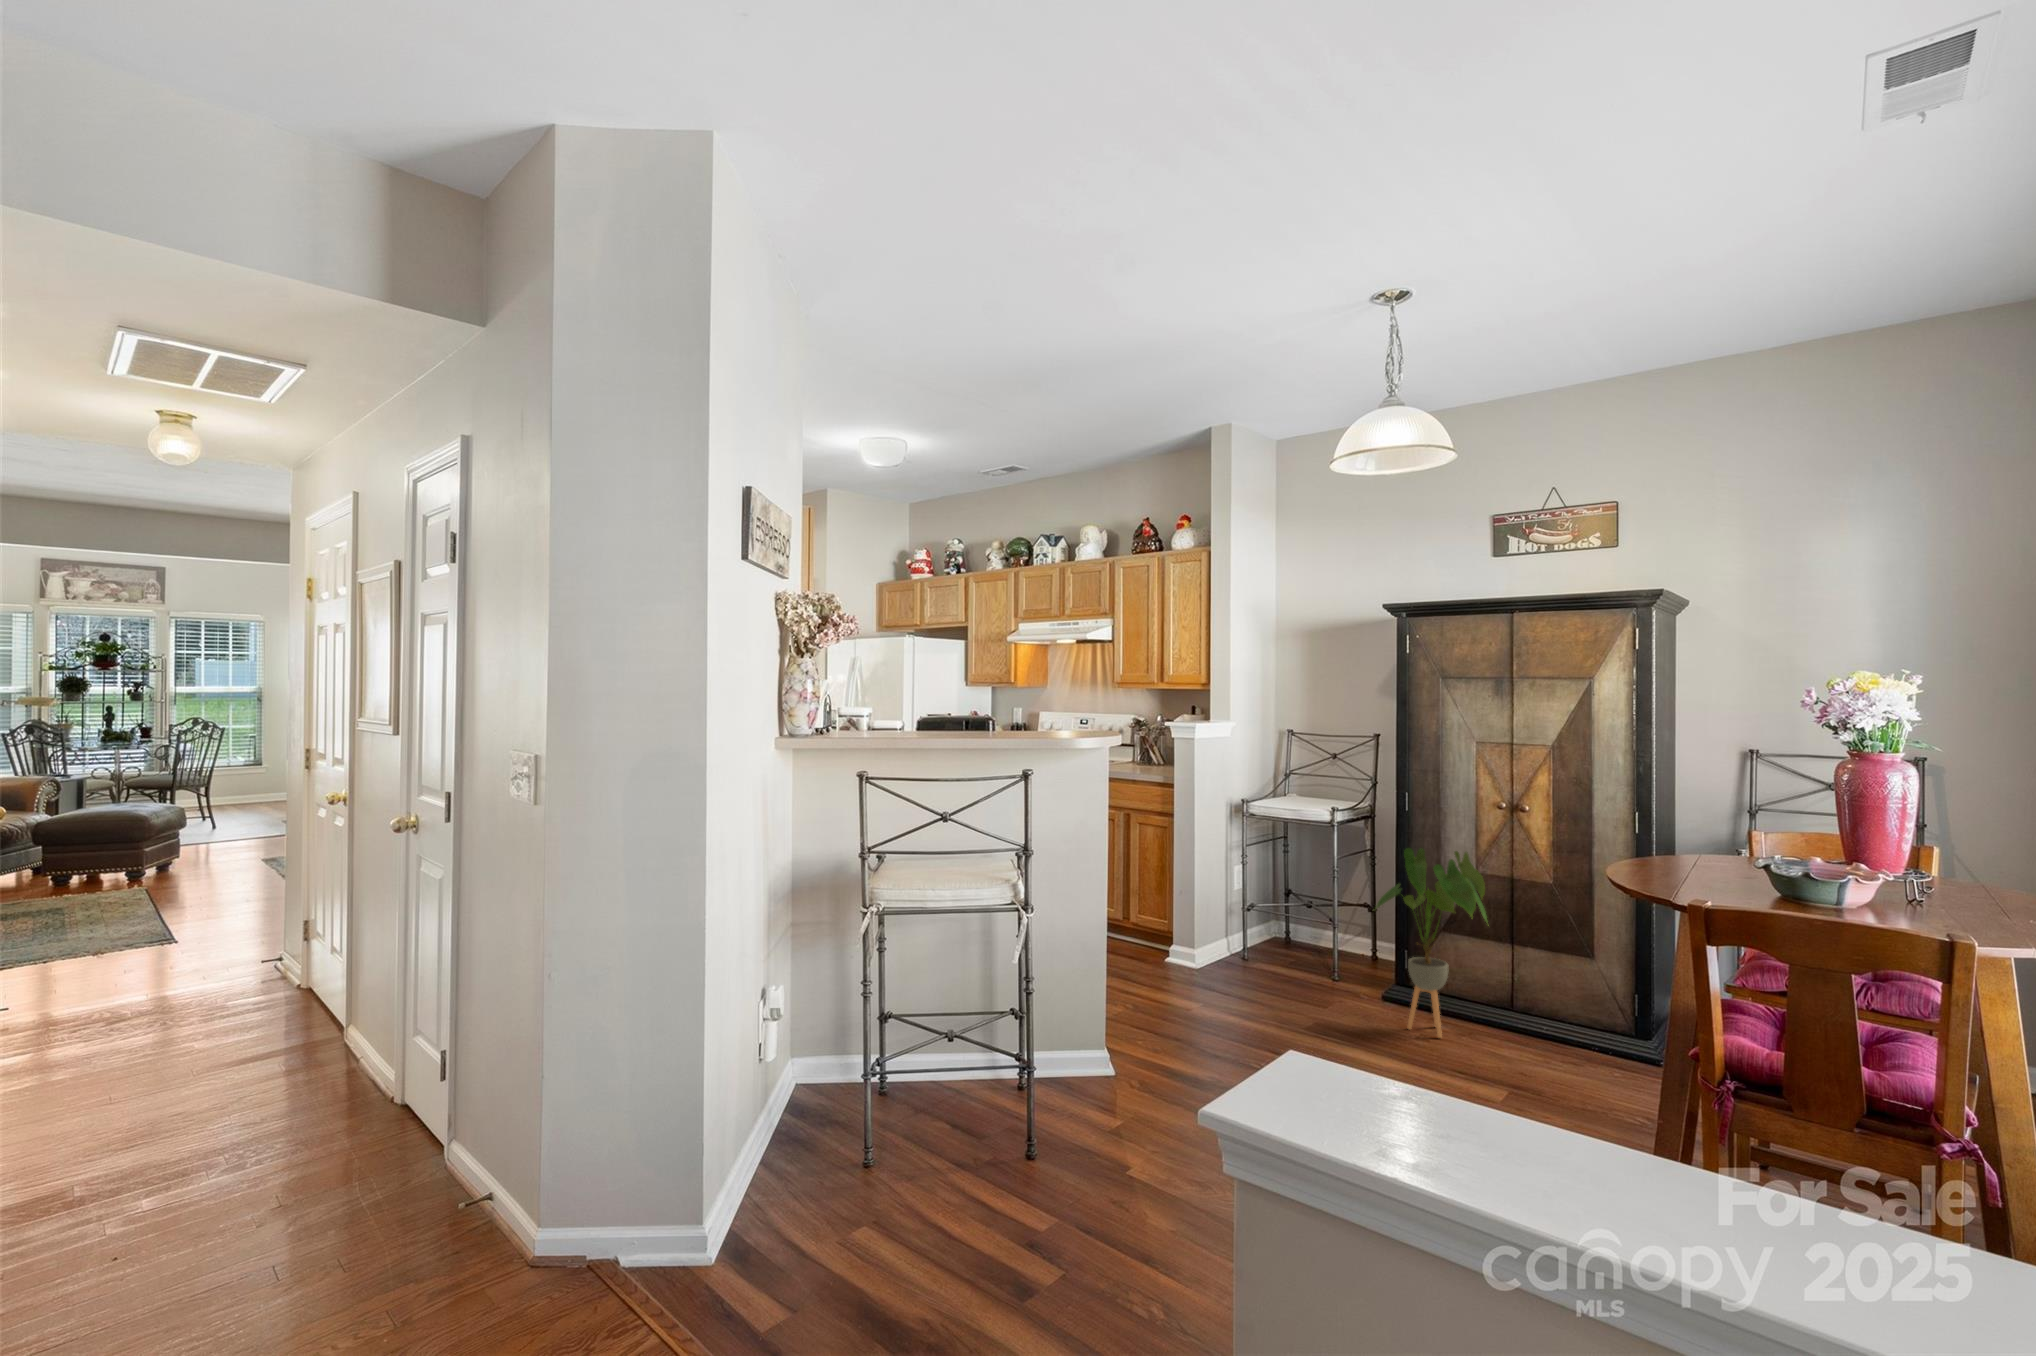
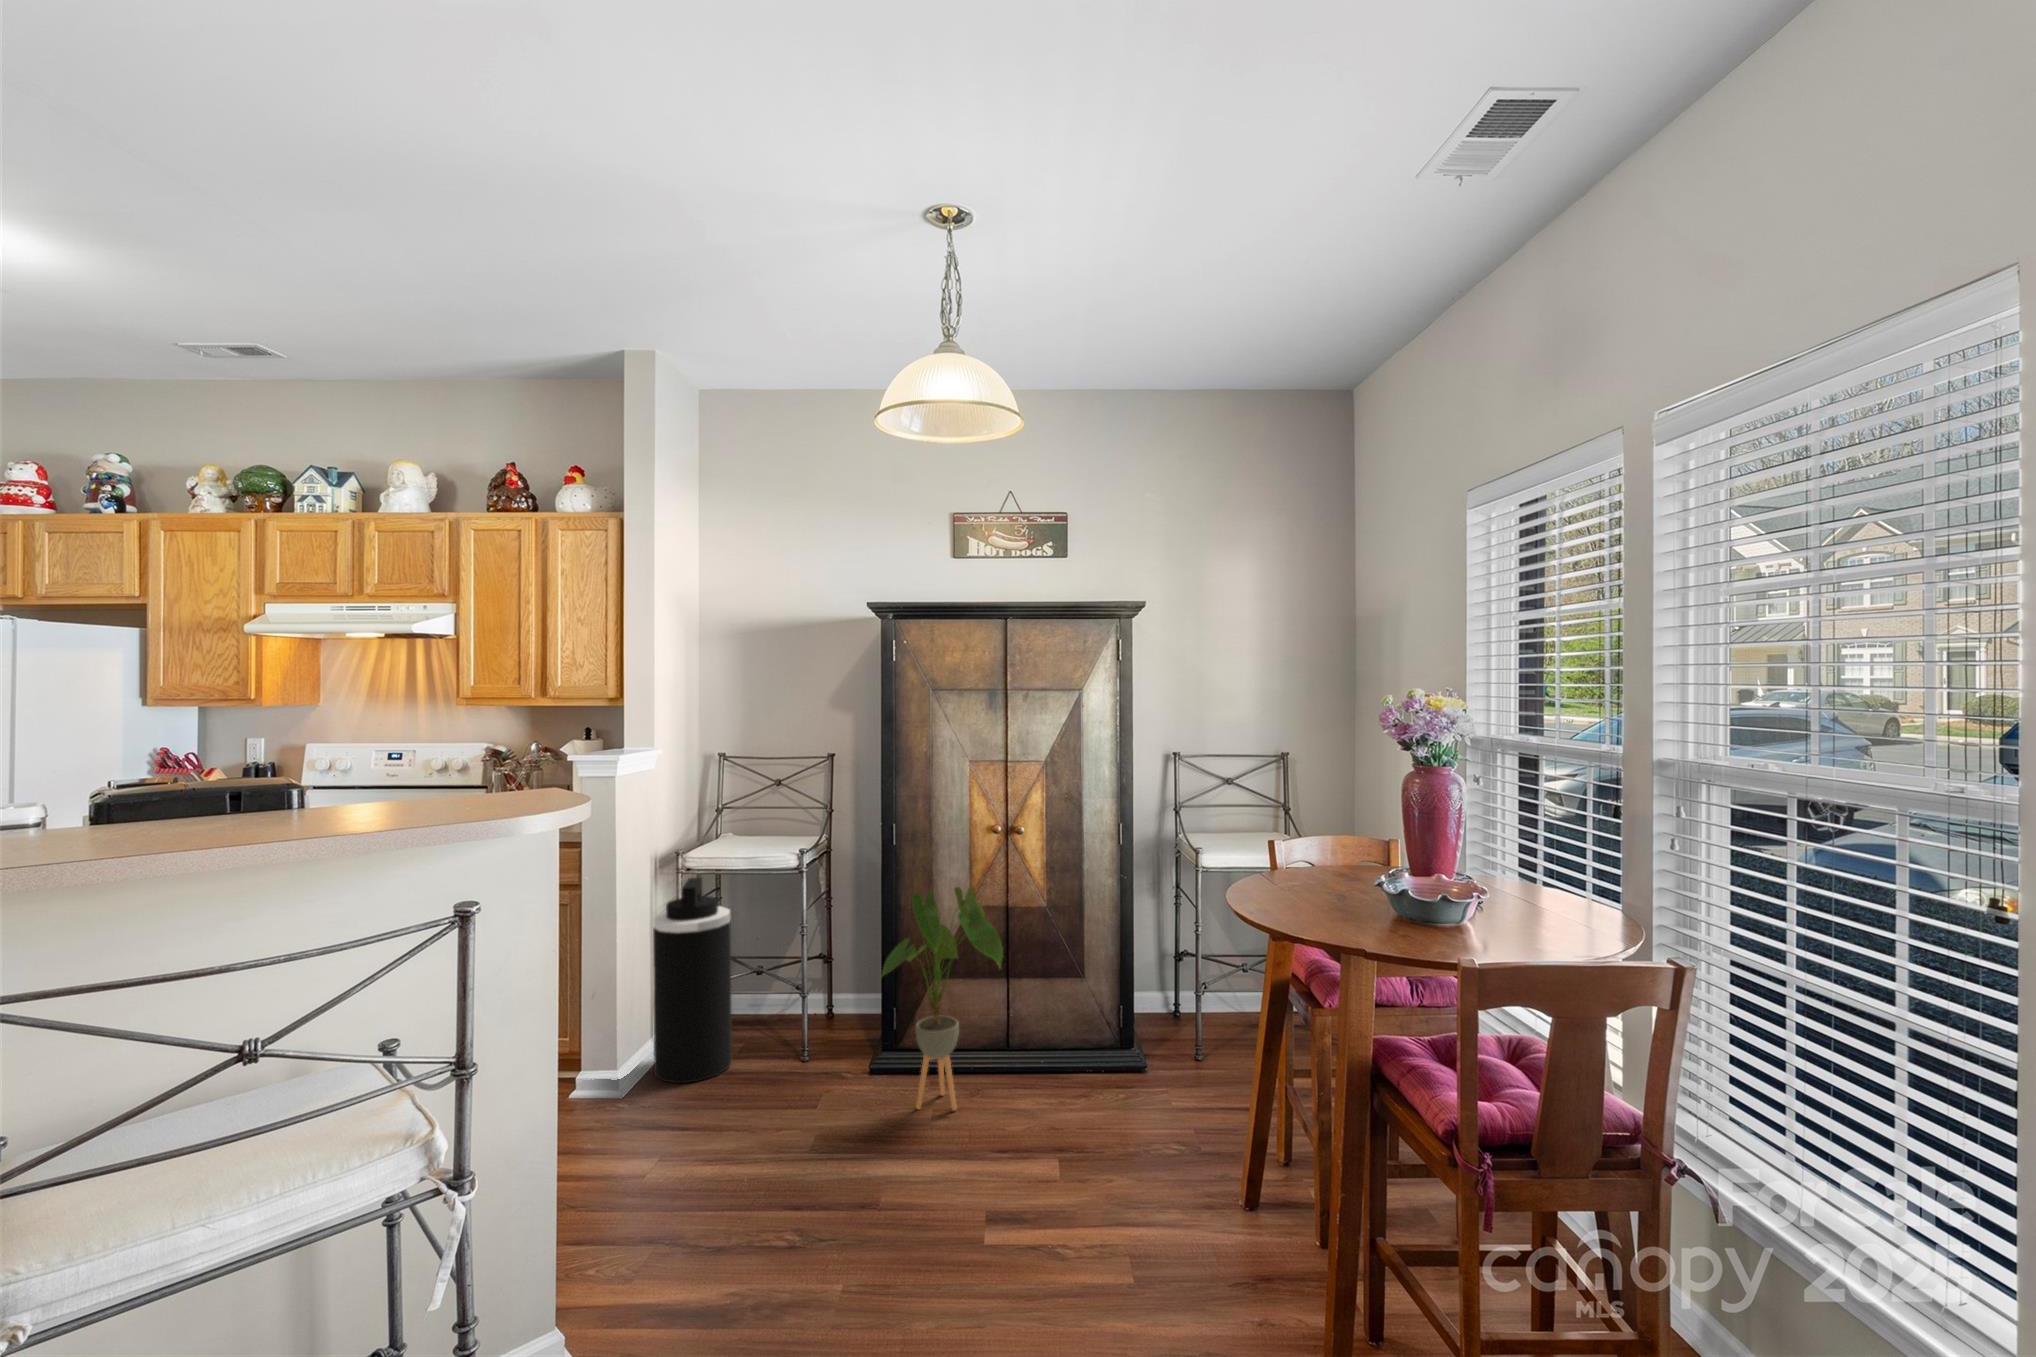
trash can: none [1224,821,1282,972] -> present [653,878,732,1083]

